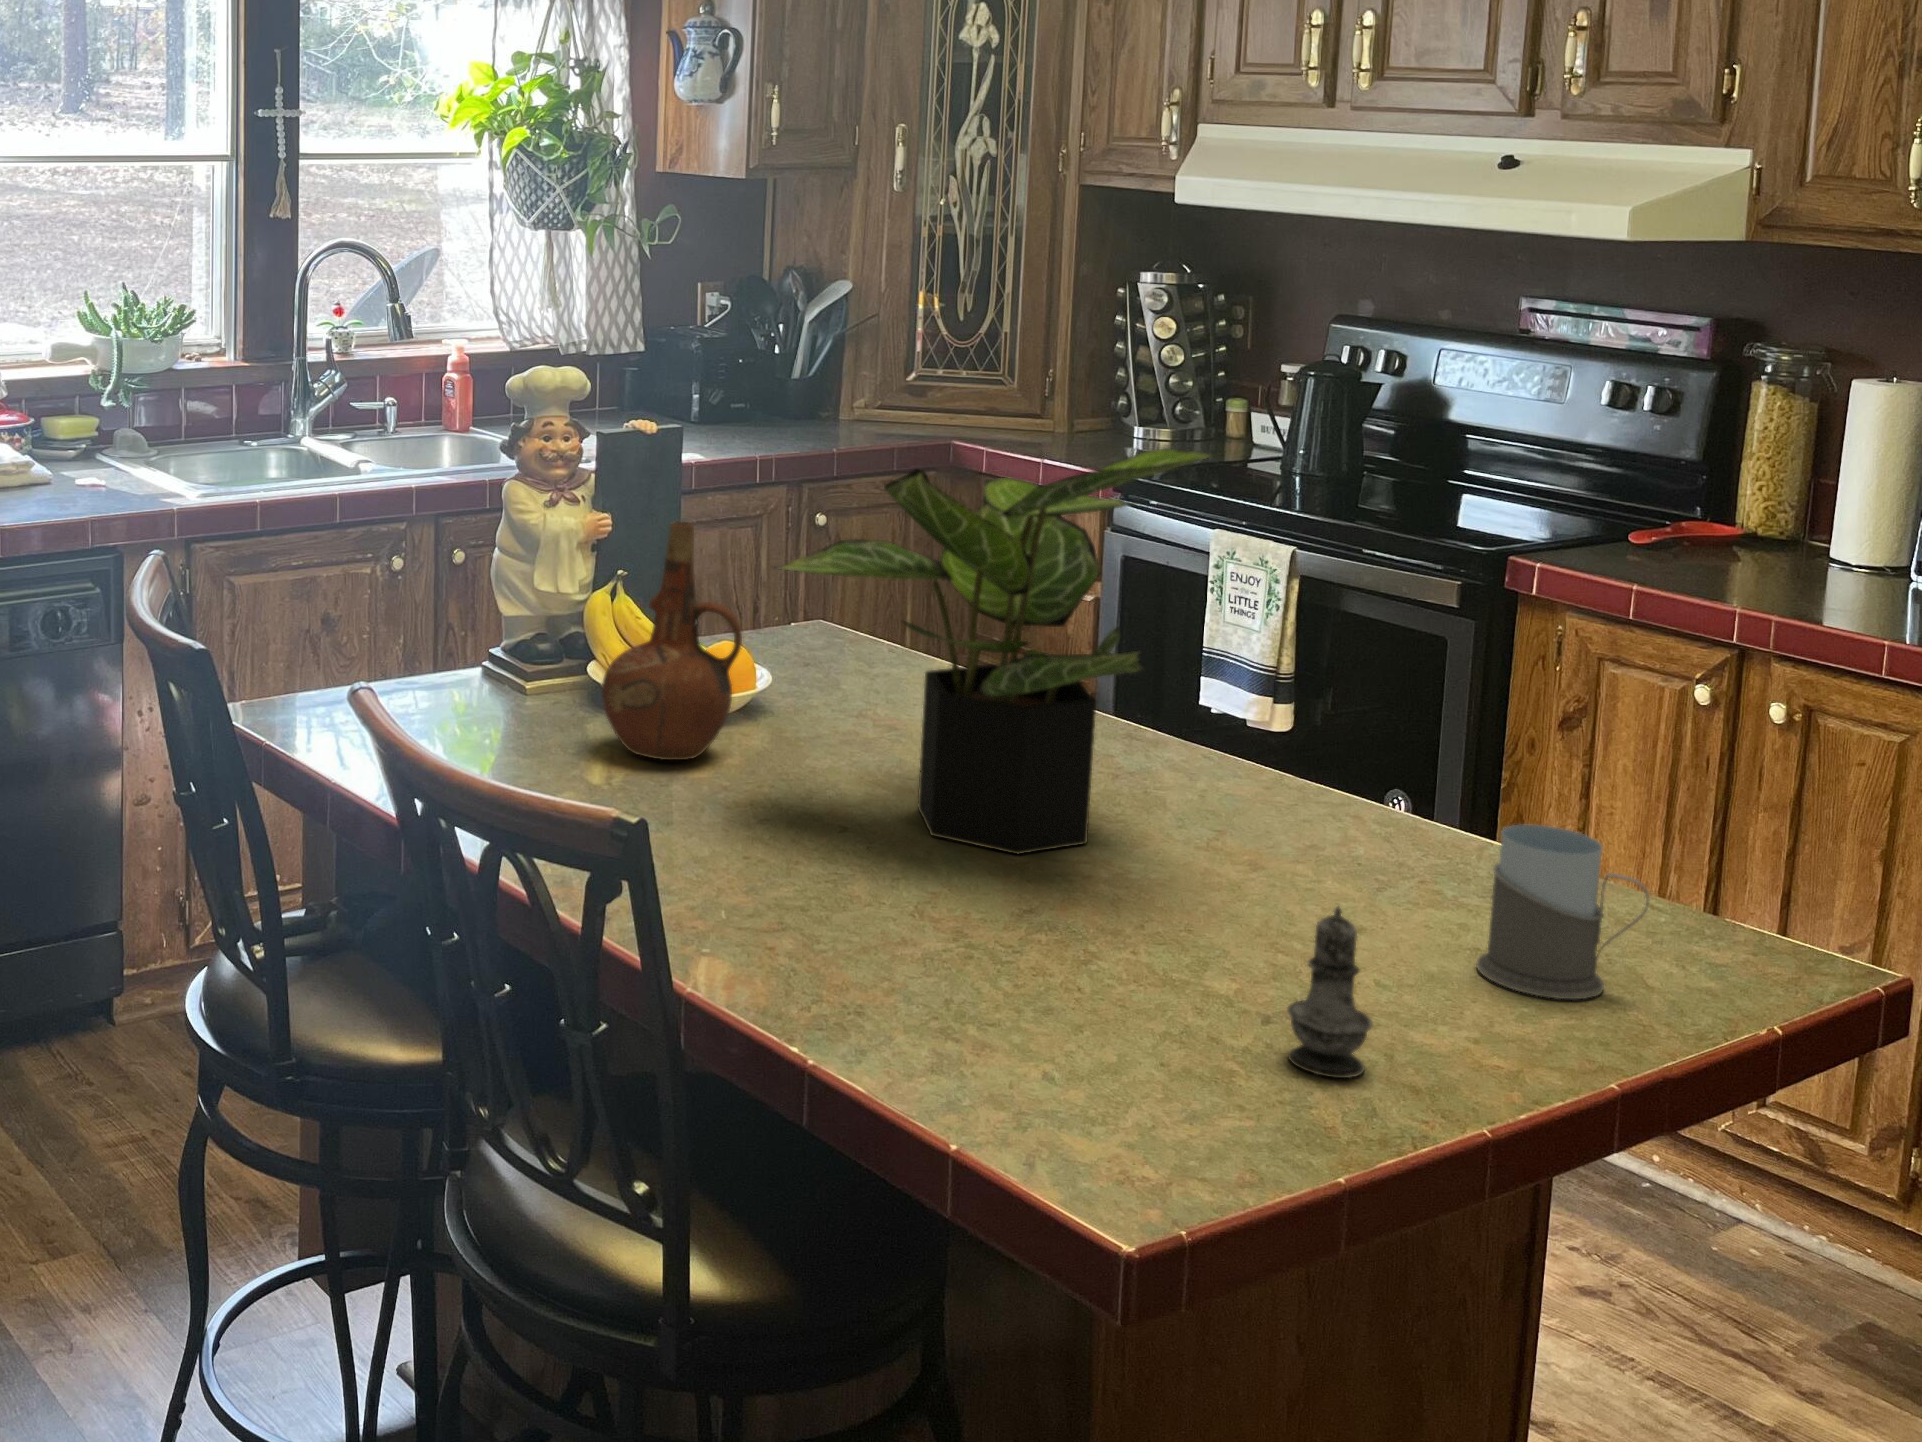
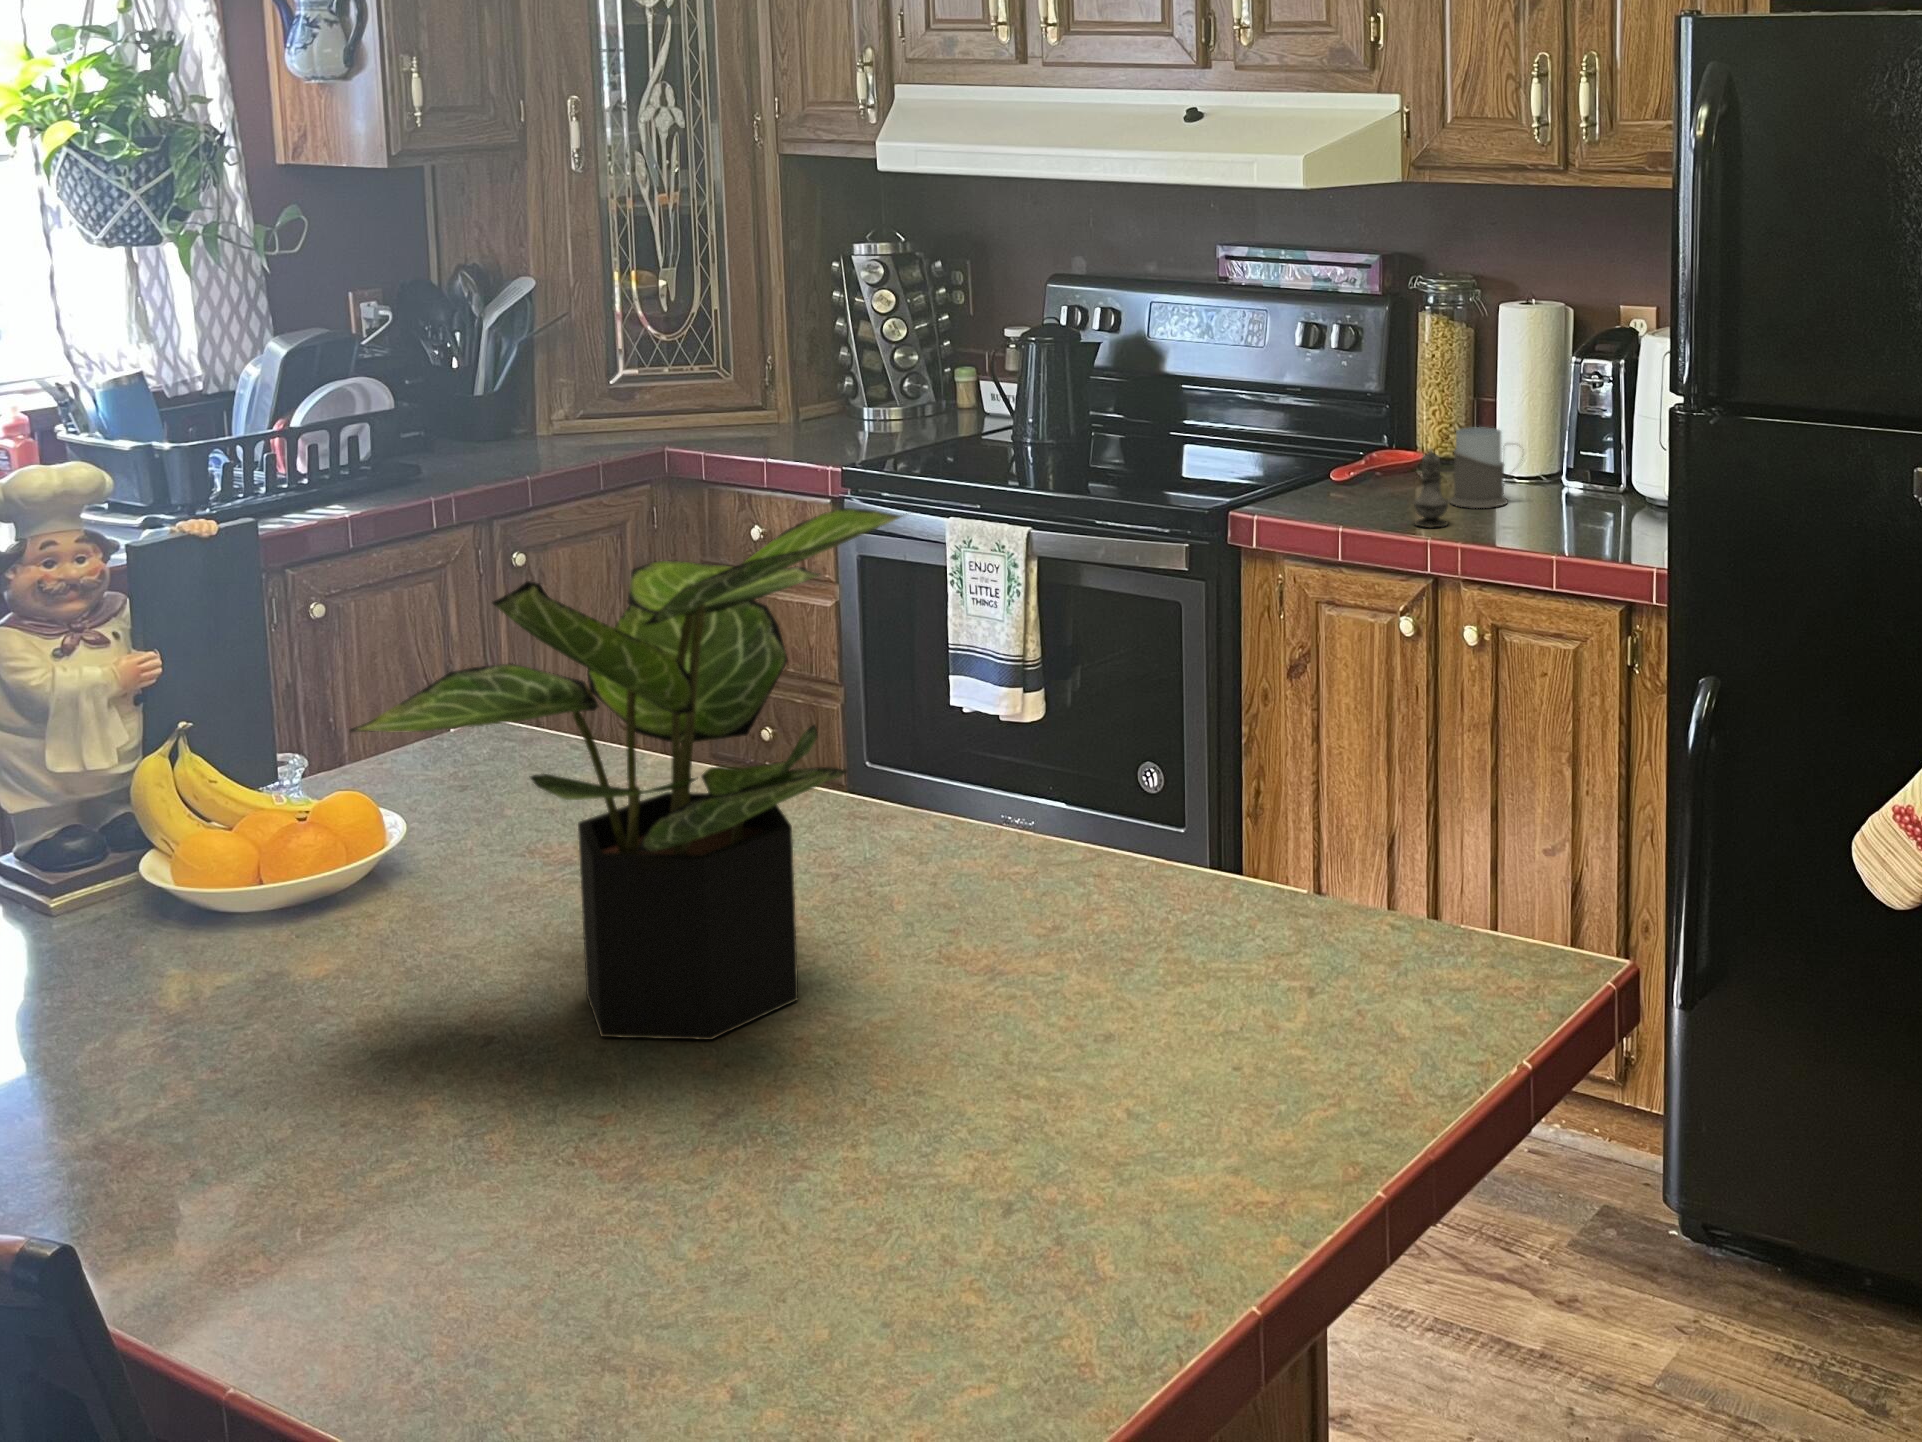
ceramic pitcher: present [602,522,742,760] -> none [135,672,336,998]
mug: present [1477,825,1649,999] -> present [1450,427,1508,508]
salt shaker: present [1287,907,1372,1078] -> present [1413,449,1450,527]

